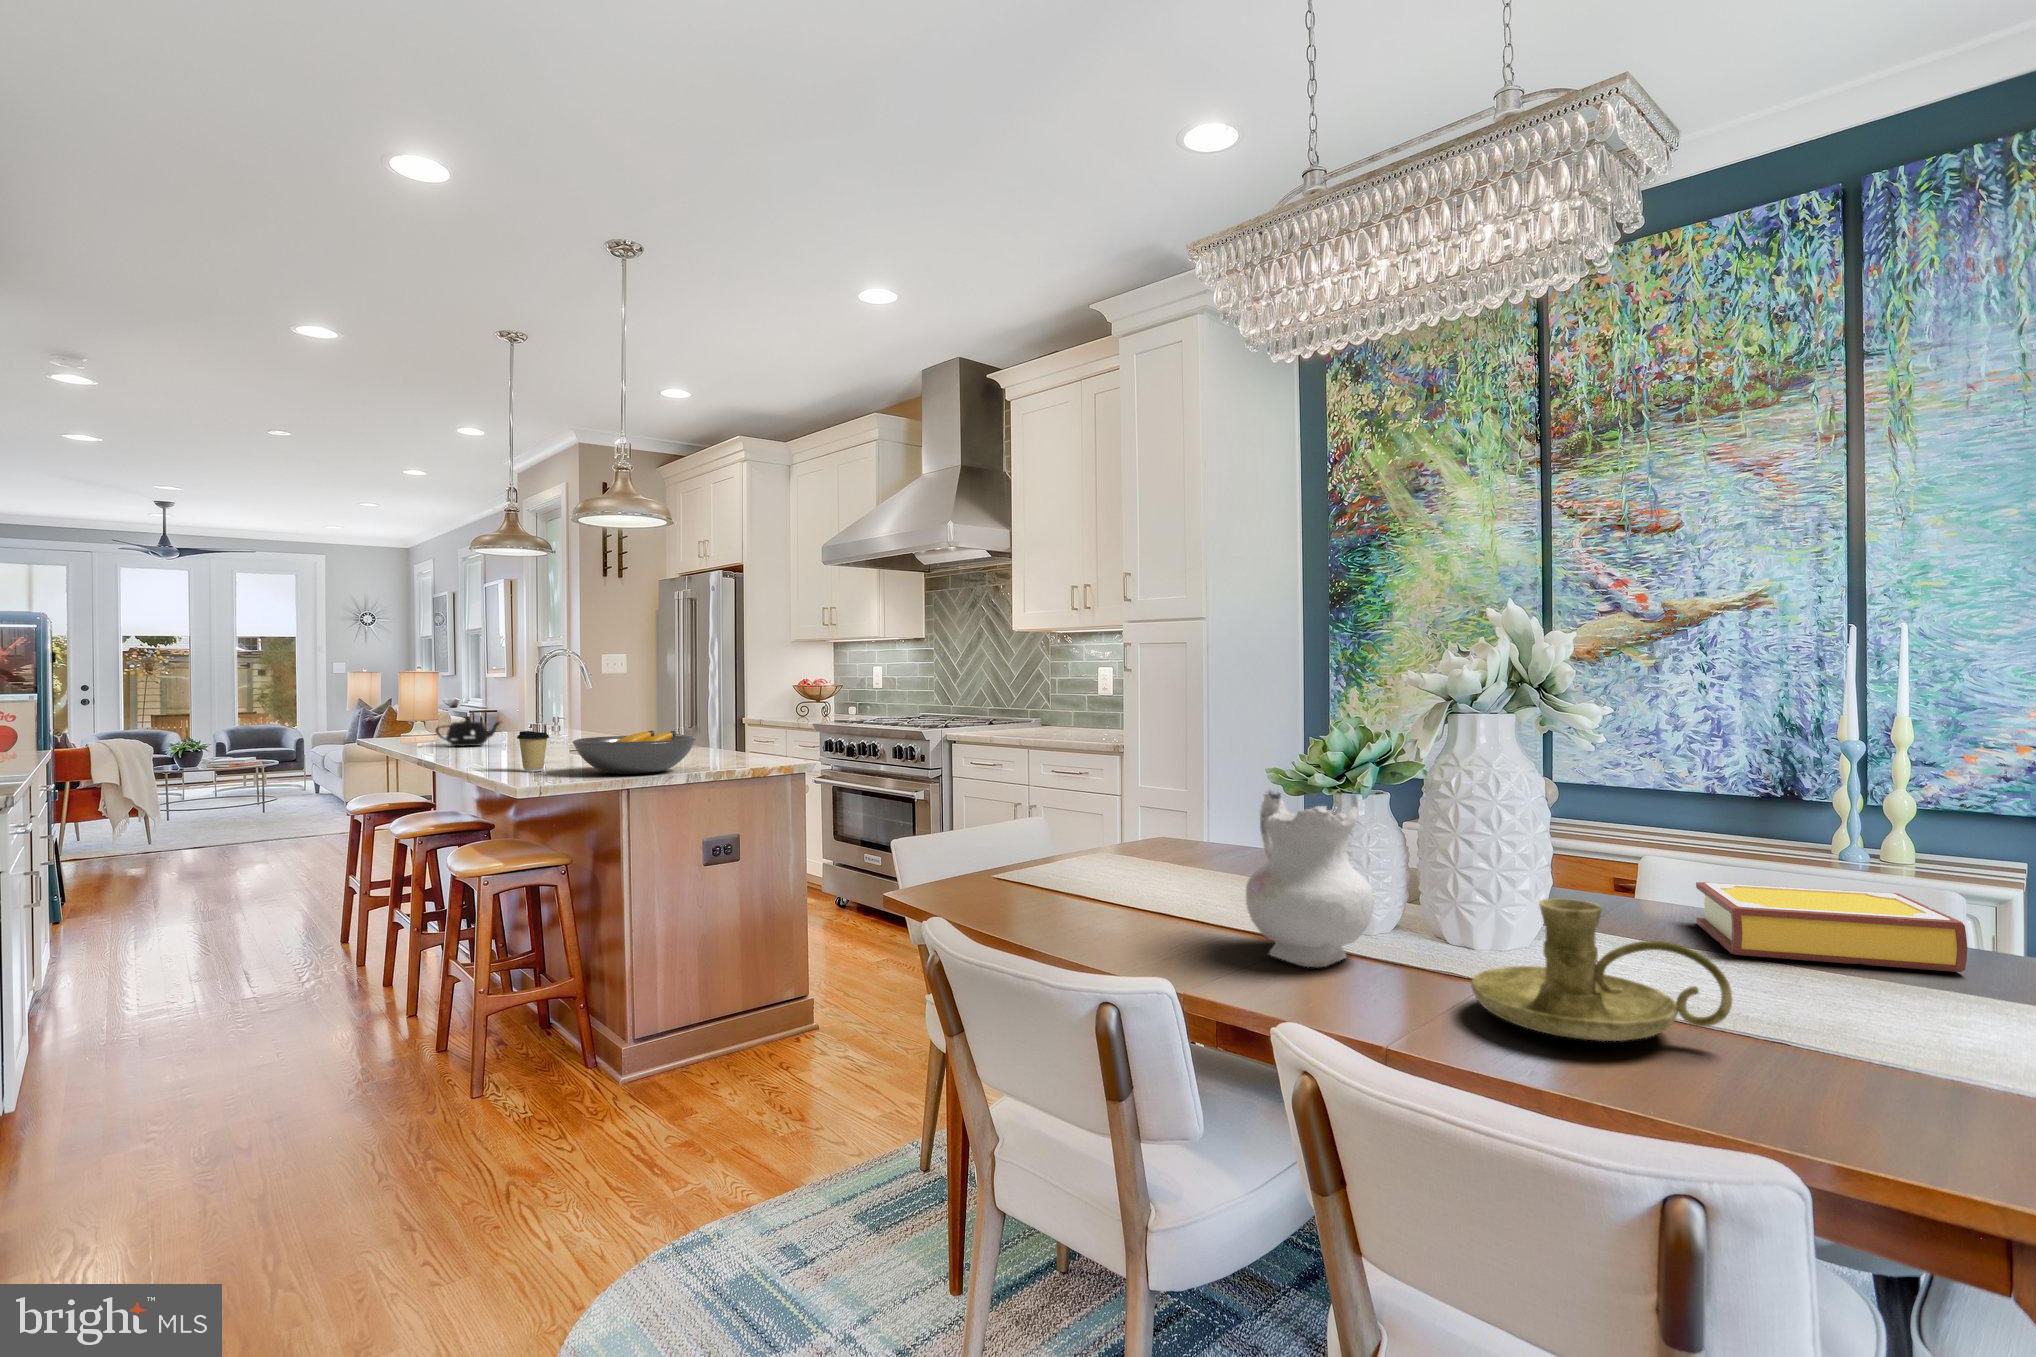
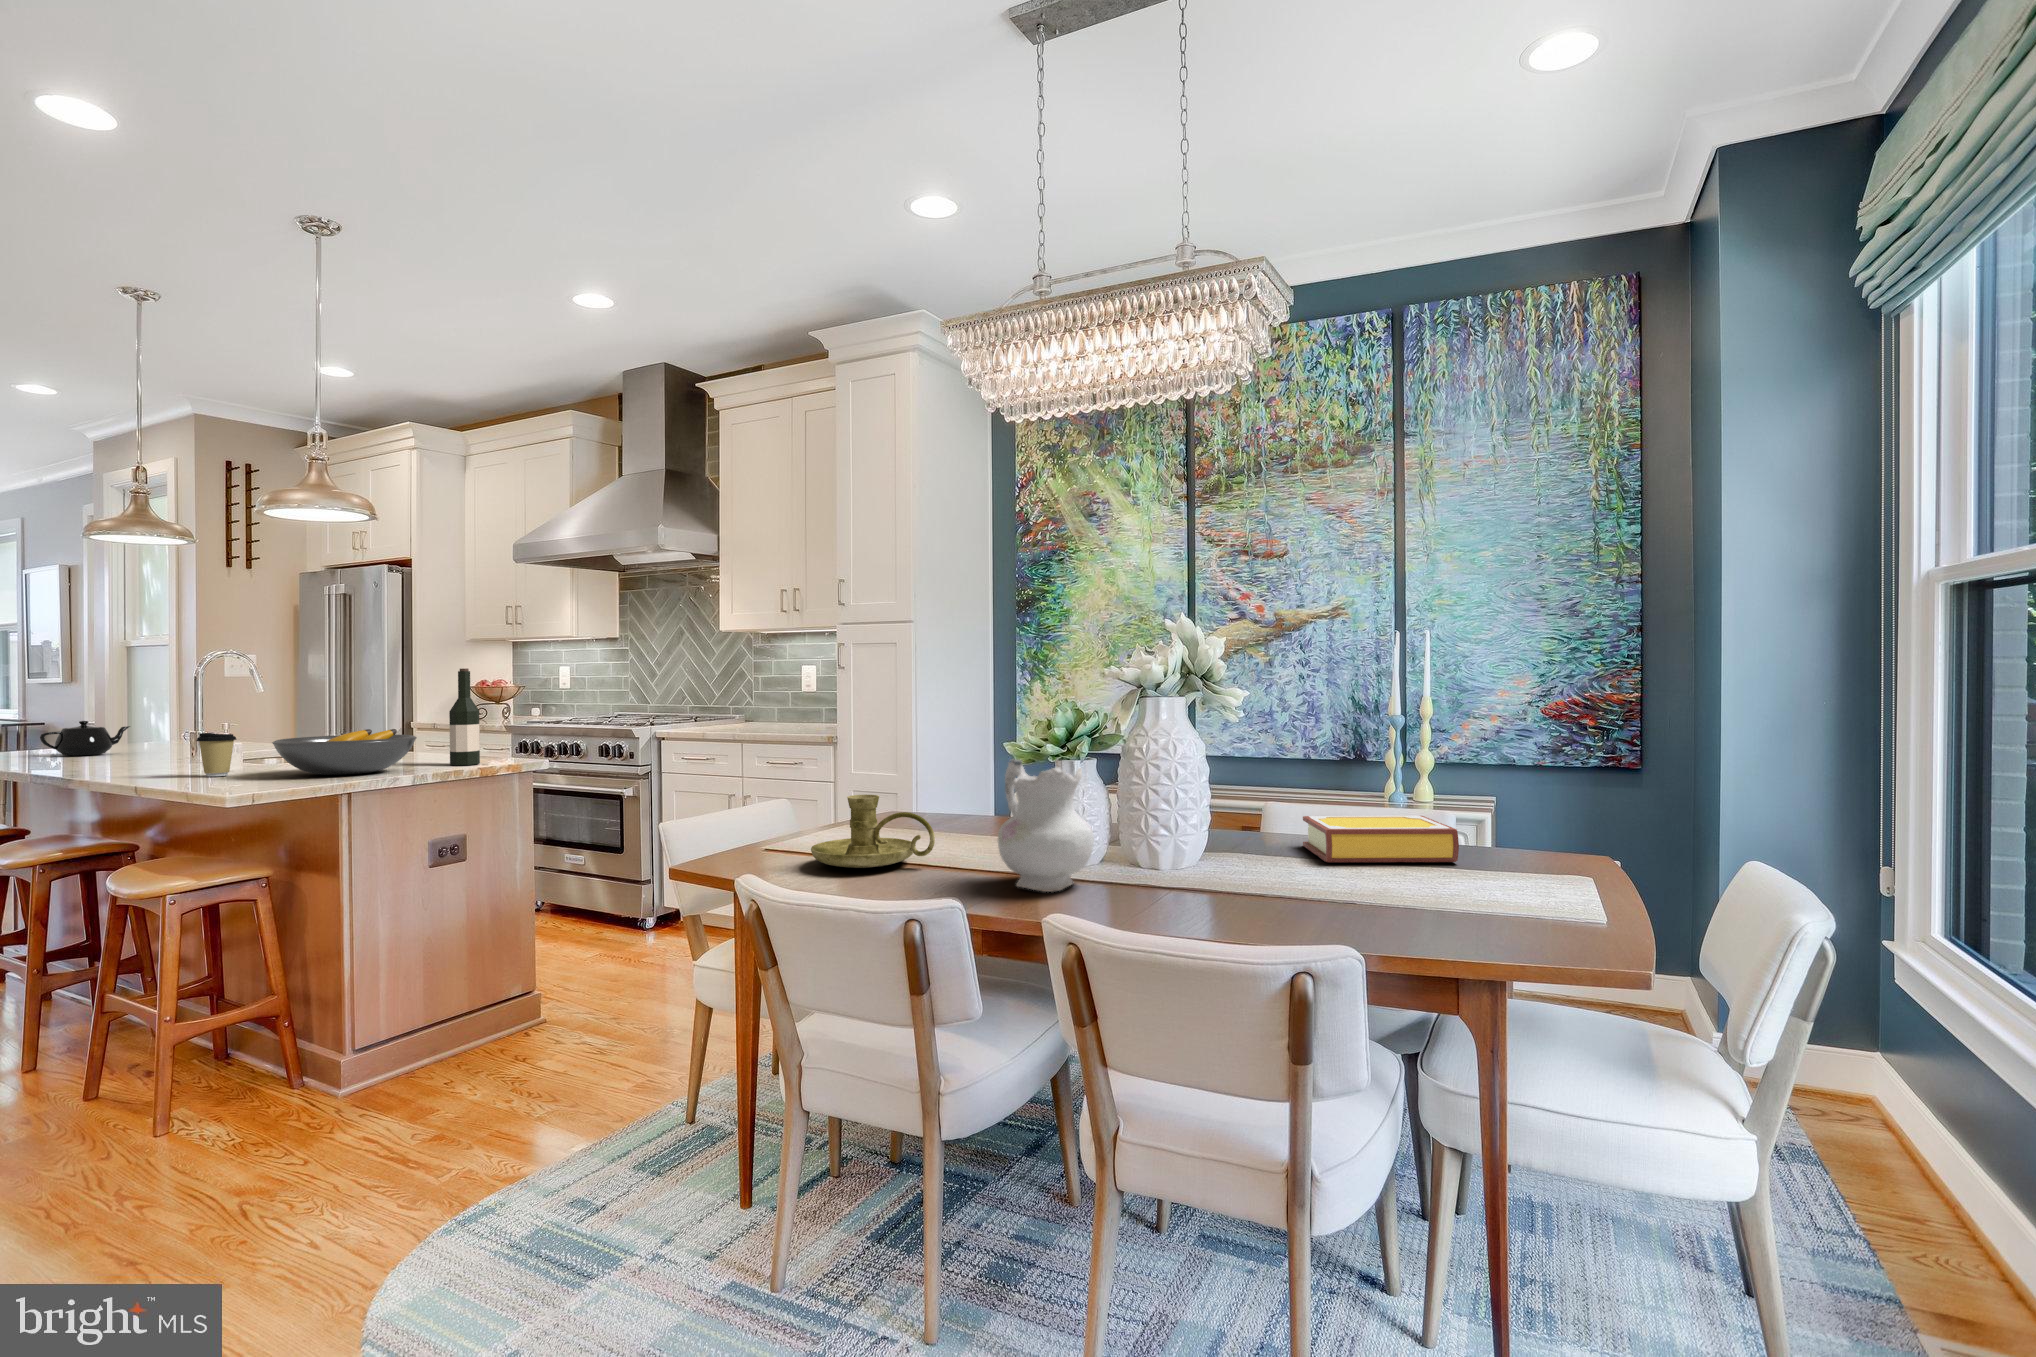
wine bottle: none [729,672,756,767] -> present [449,668,480,765]
candle holder: present [1471,899,1733,1041] -> present [811,795,935,868]

